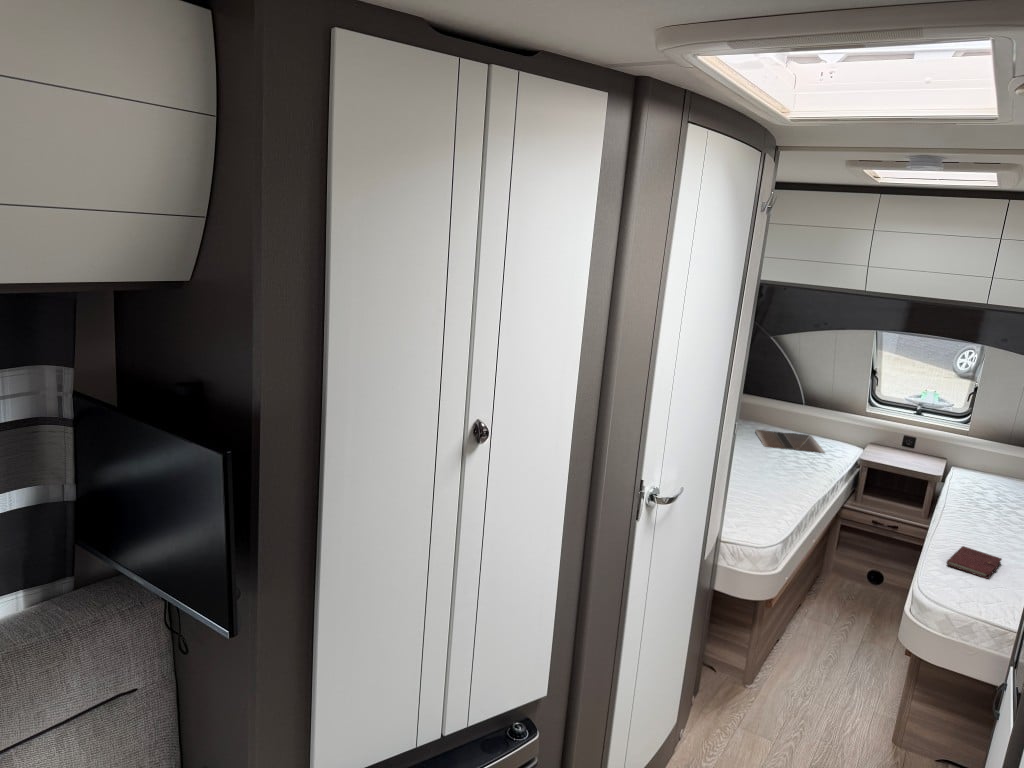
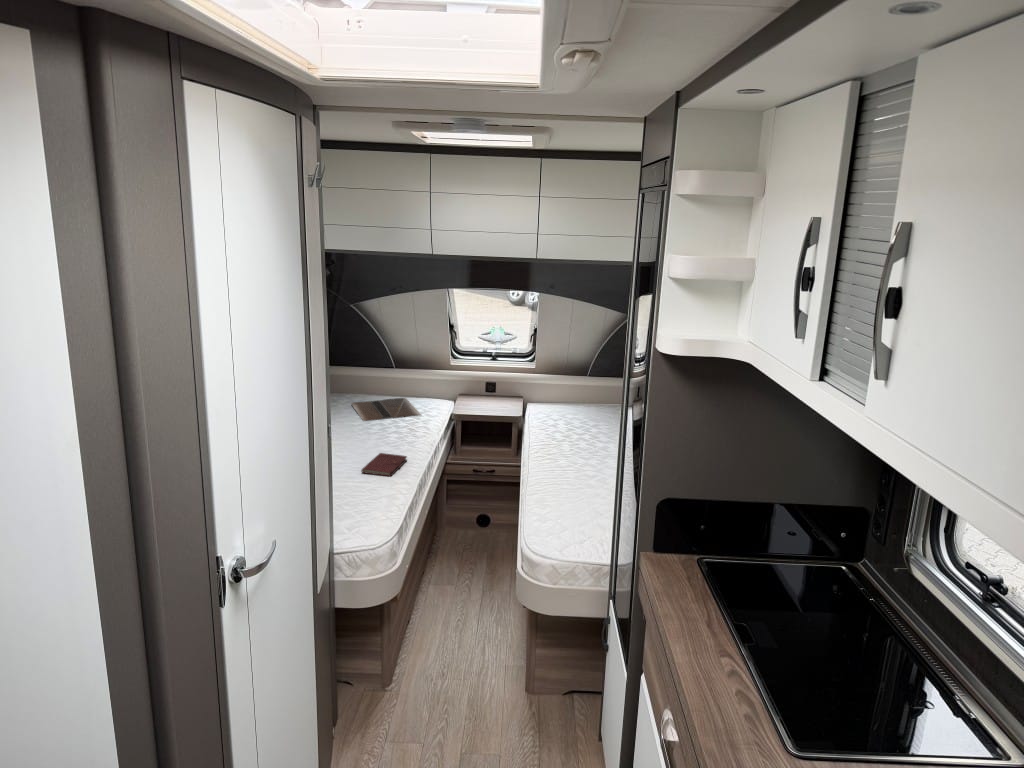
notebook: present [946,546,1002,579] -> present [362,453,407,476]

